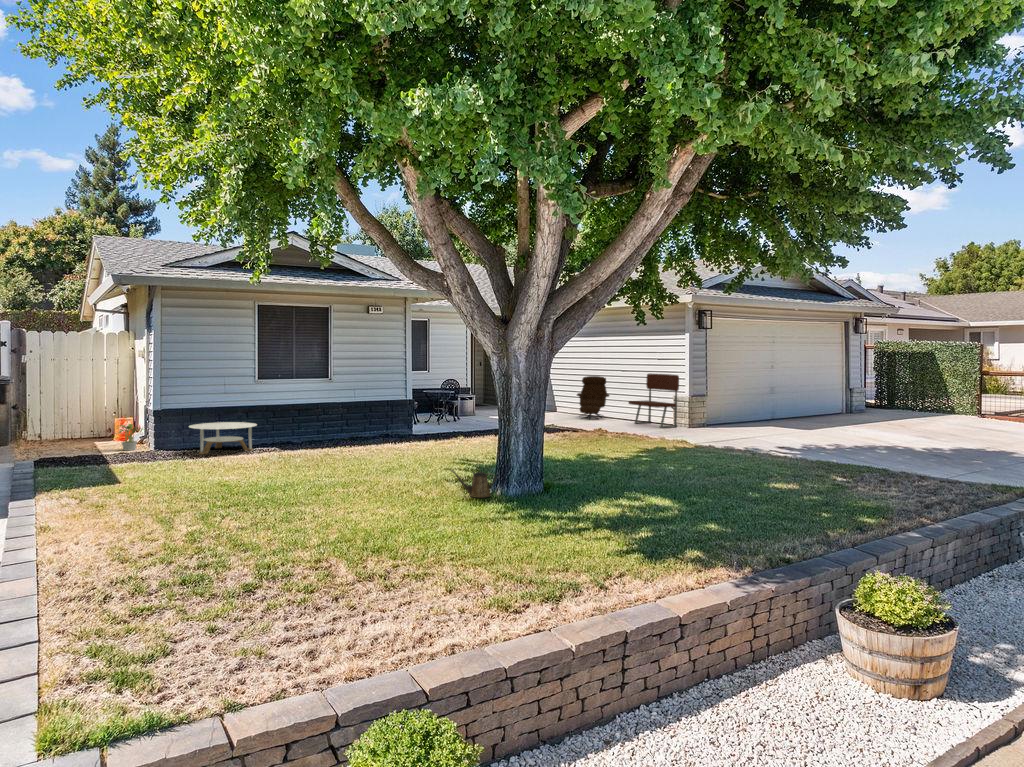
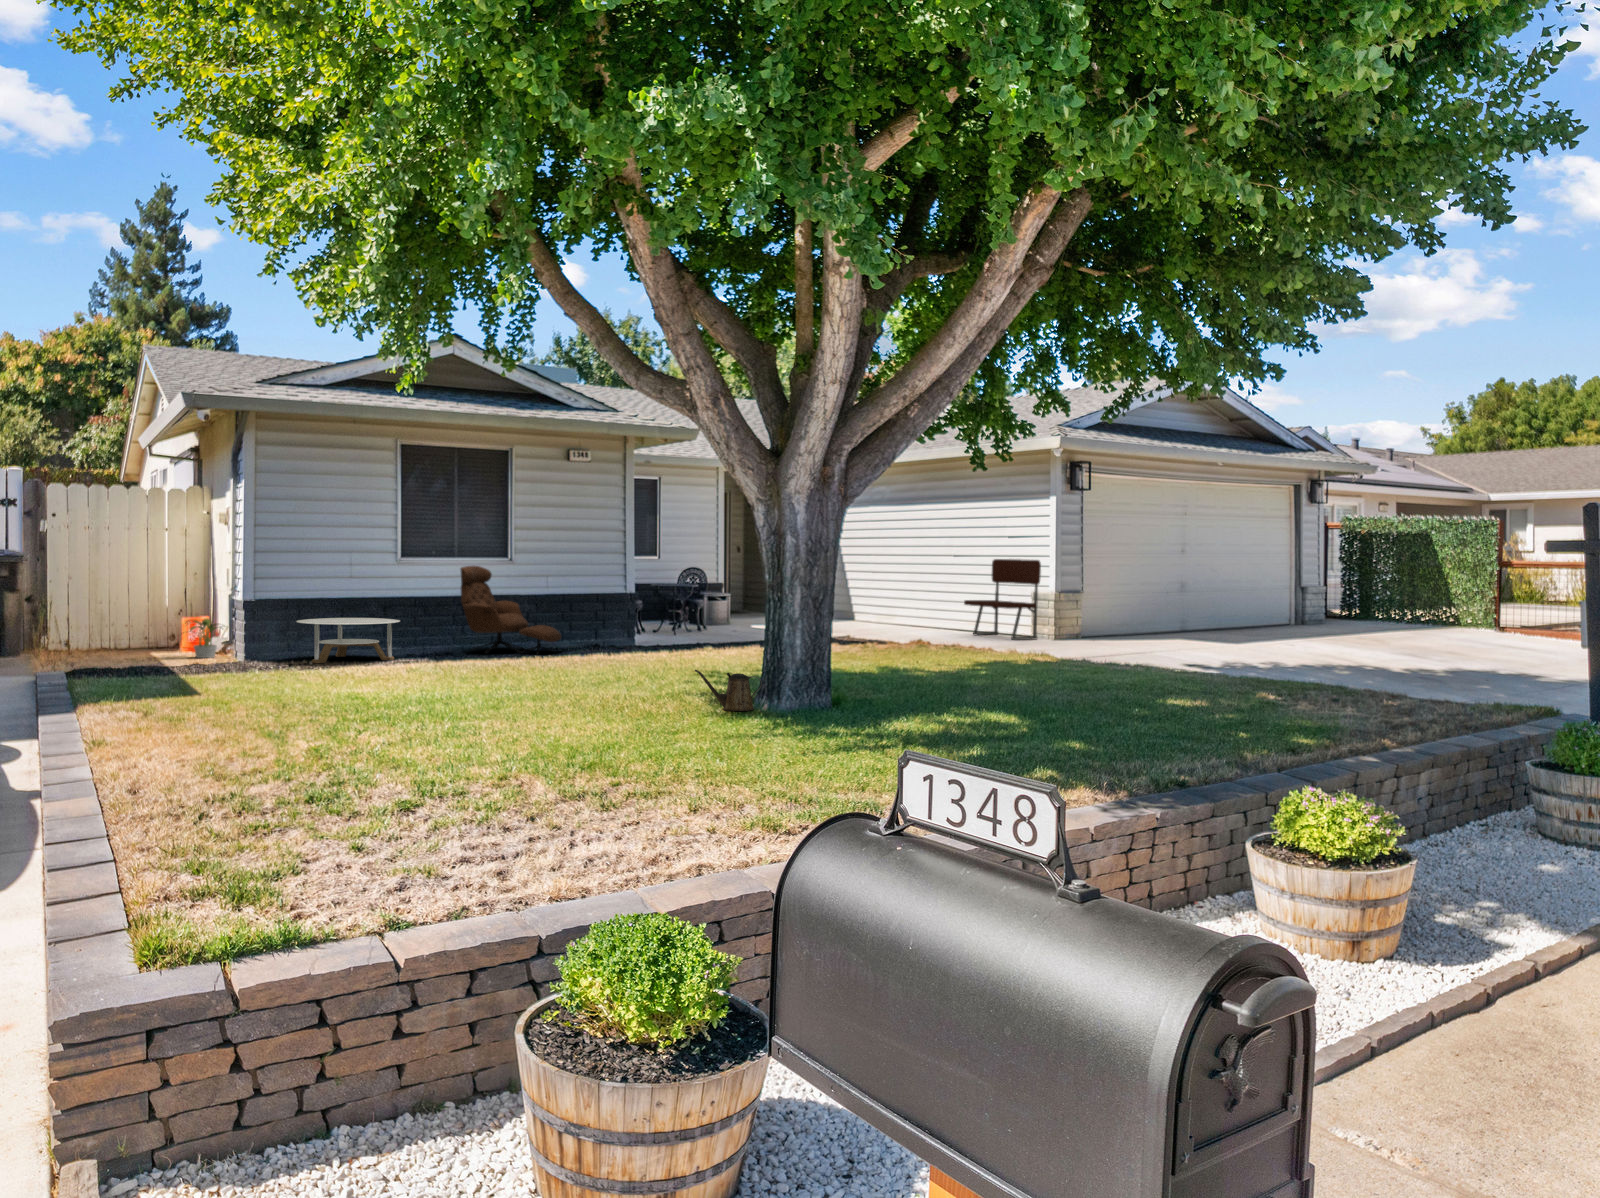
lounge chair: present [577,376,609,419] -> present [461,566,561,654]

